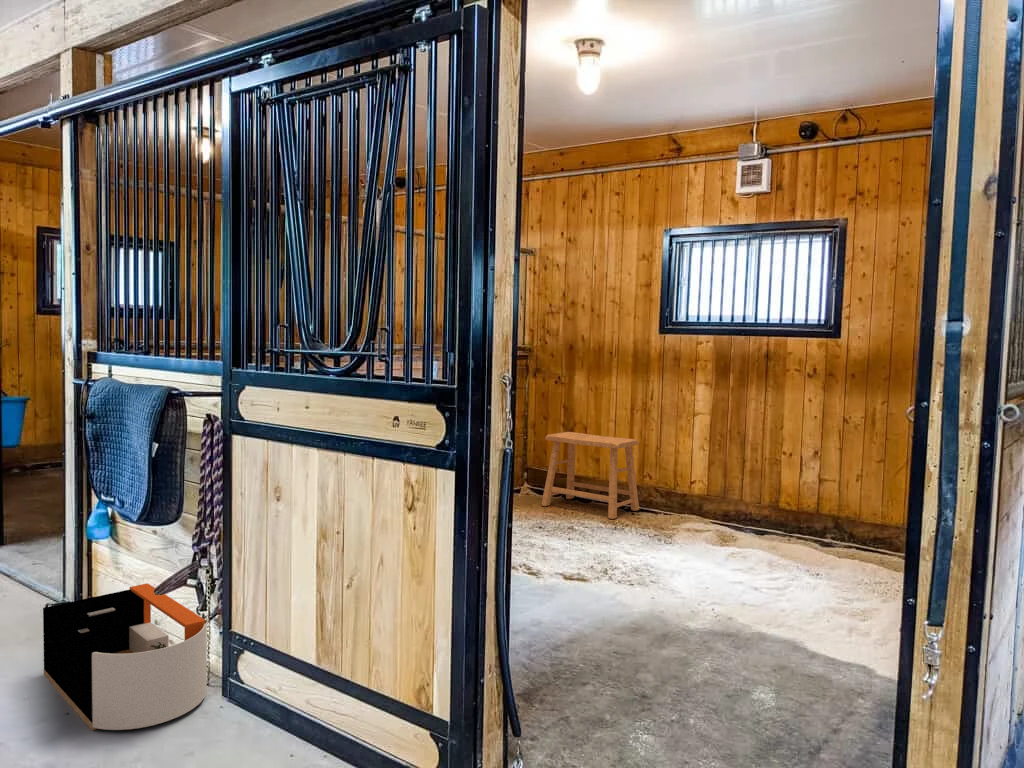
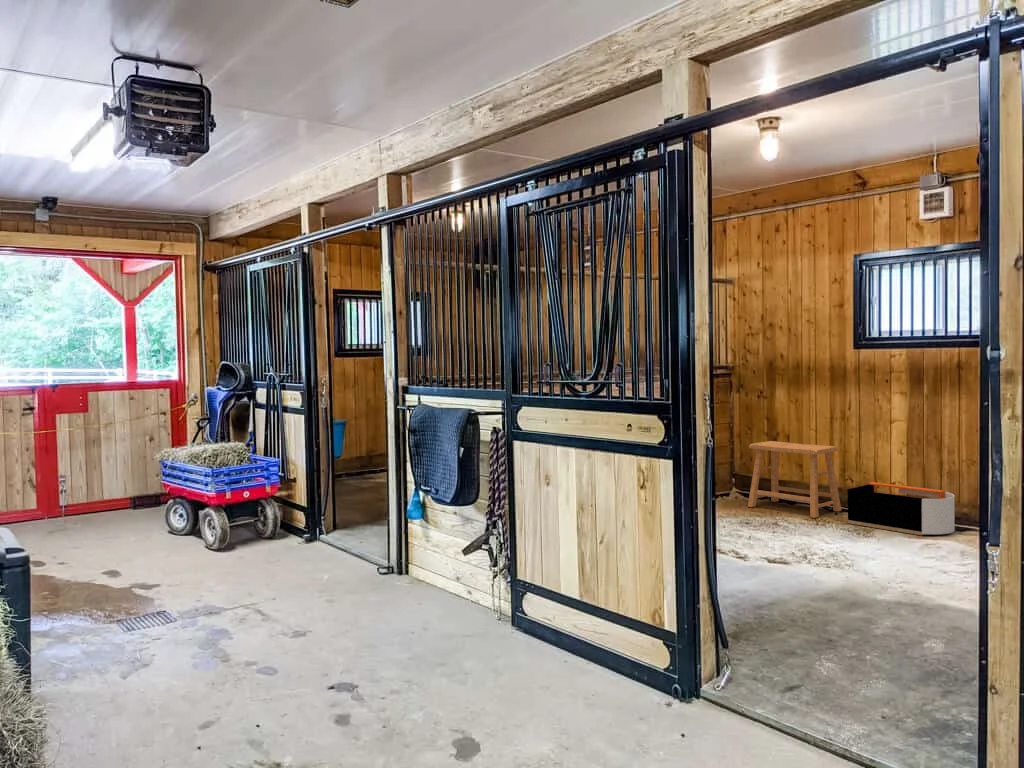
storage bin: present [43,583,207,730] -> present [848,482,955,535]

